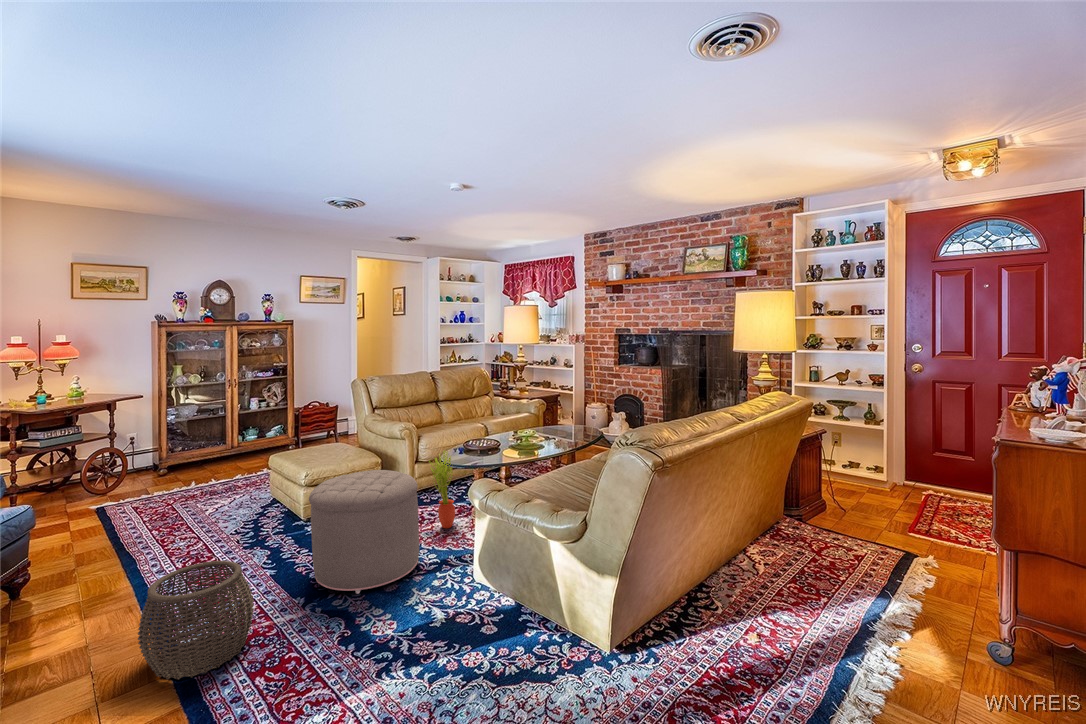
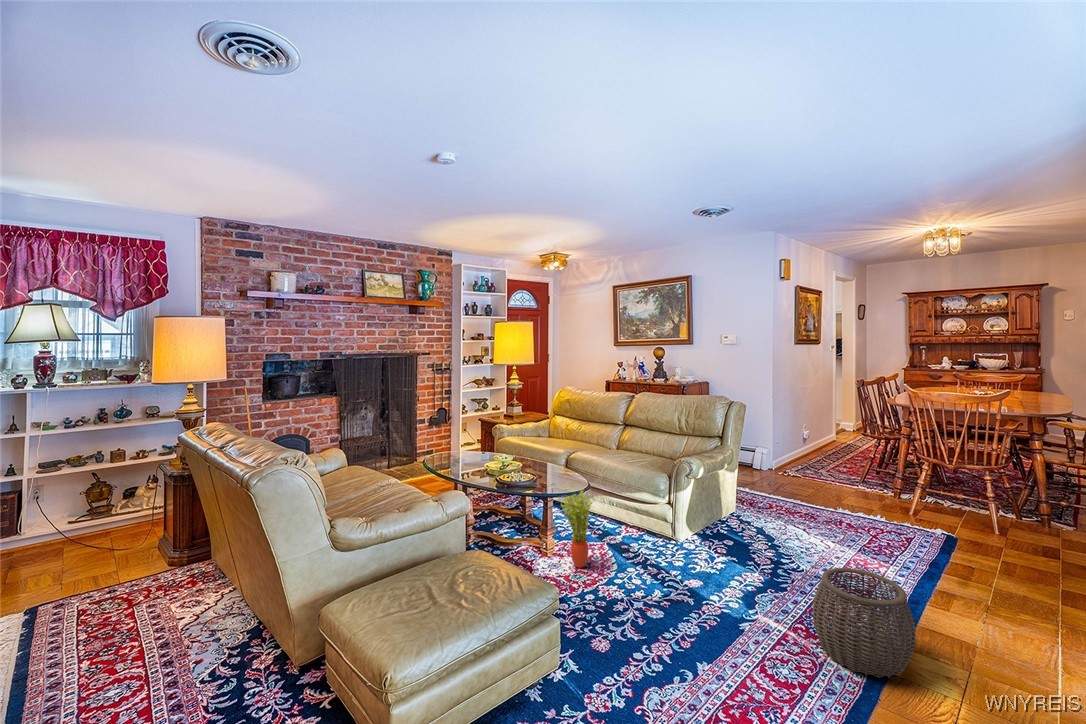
ottoman: present [309,470,419,594] -> none [633,494,739,621]

